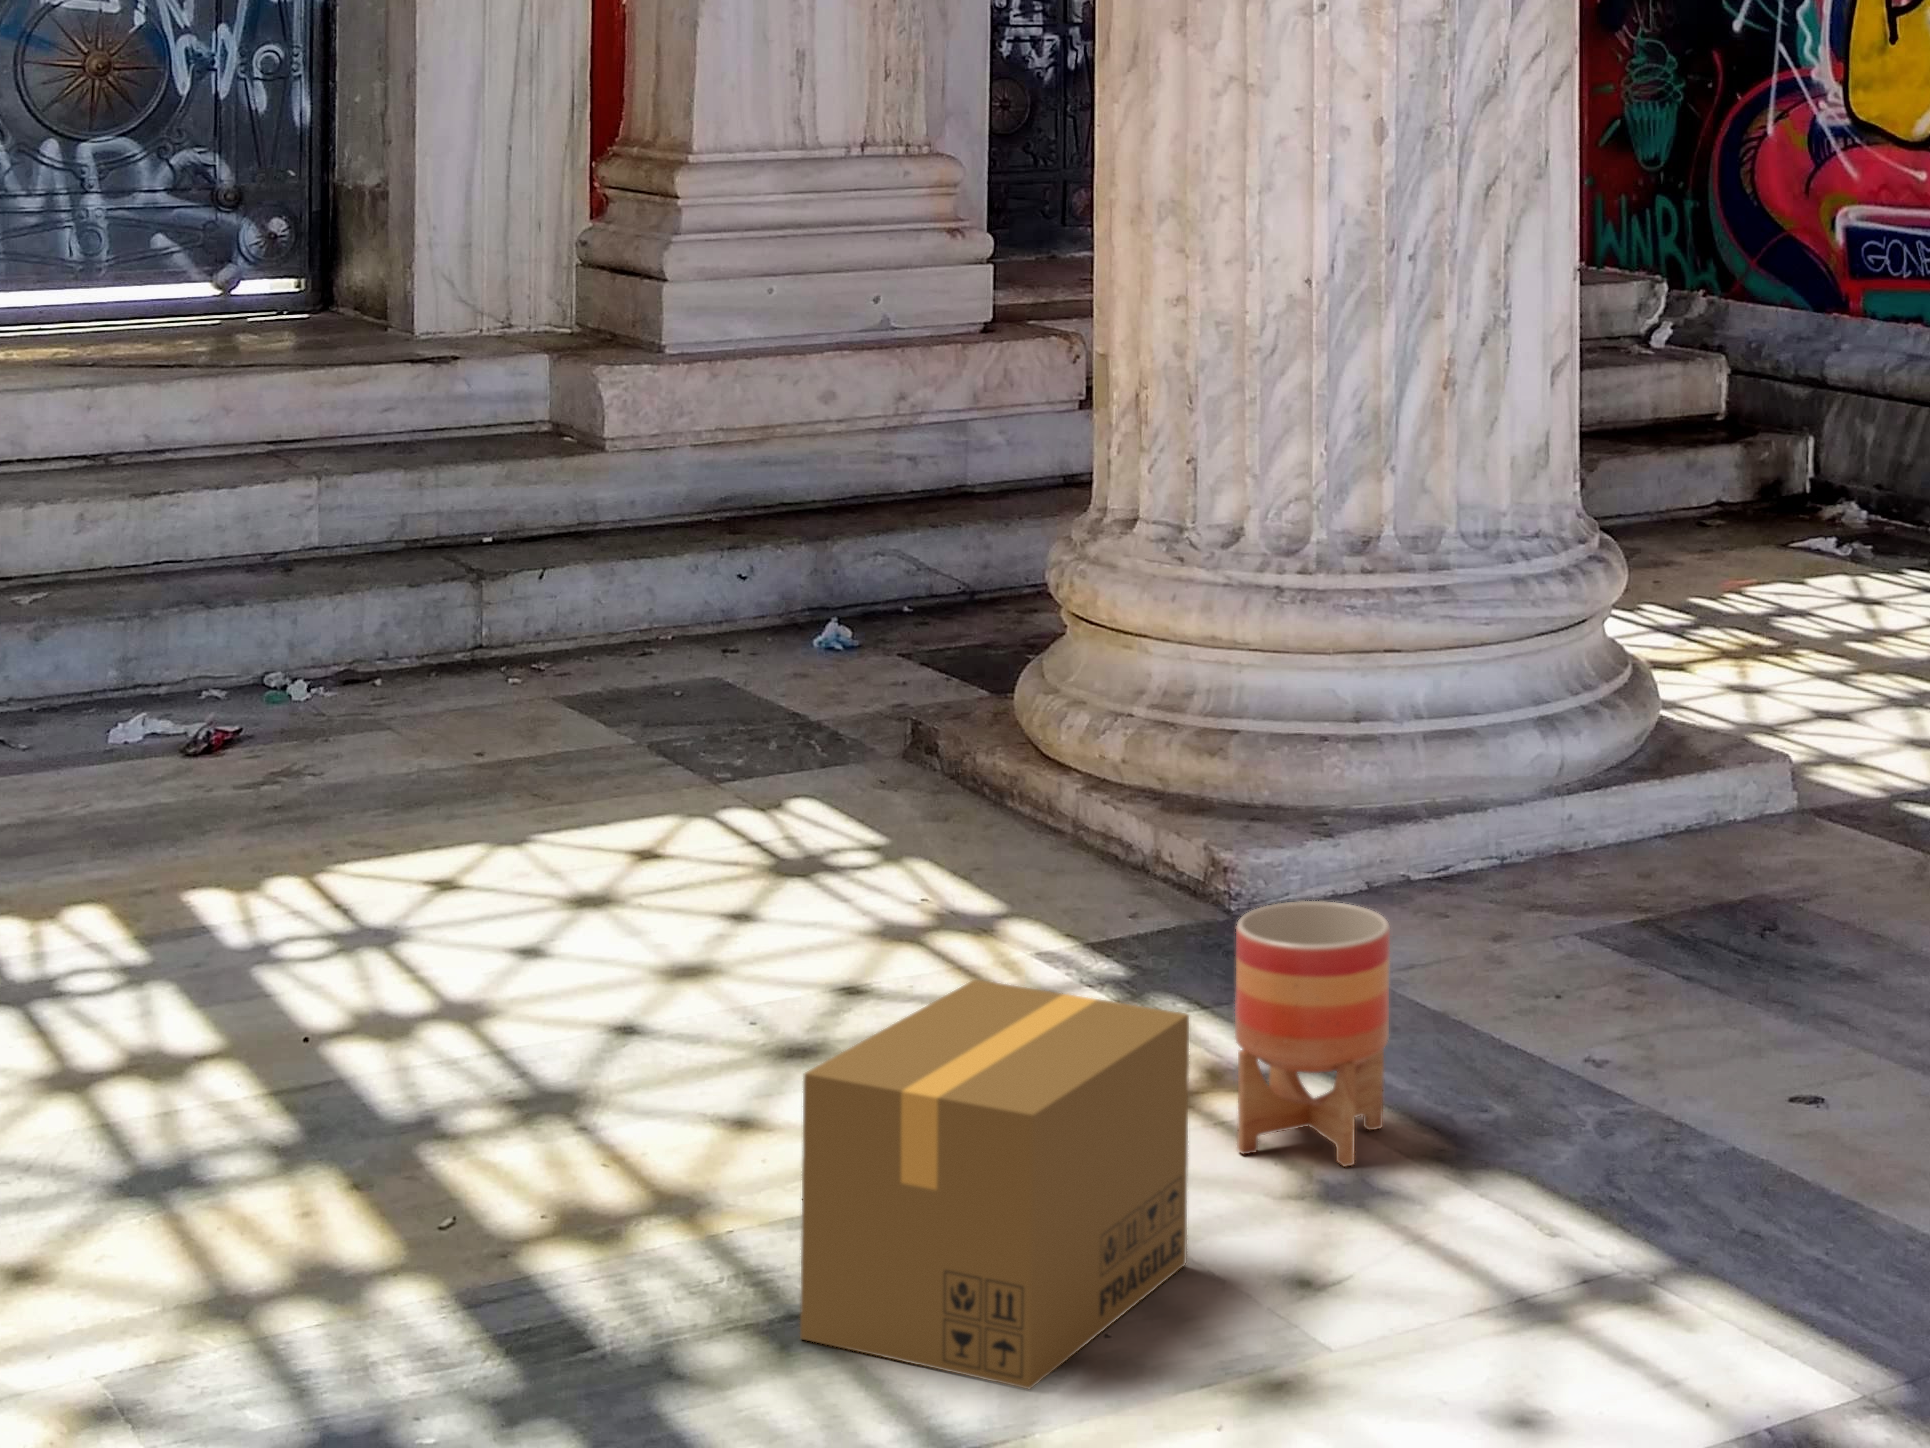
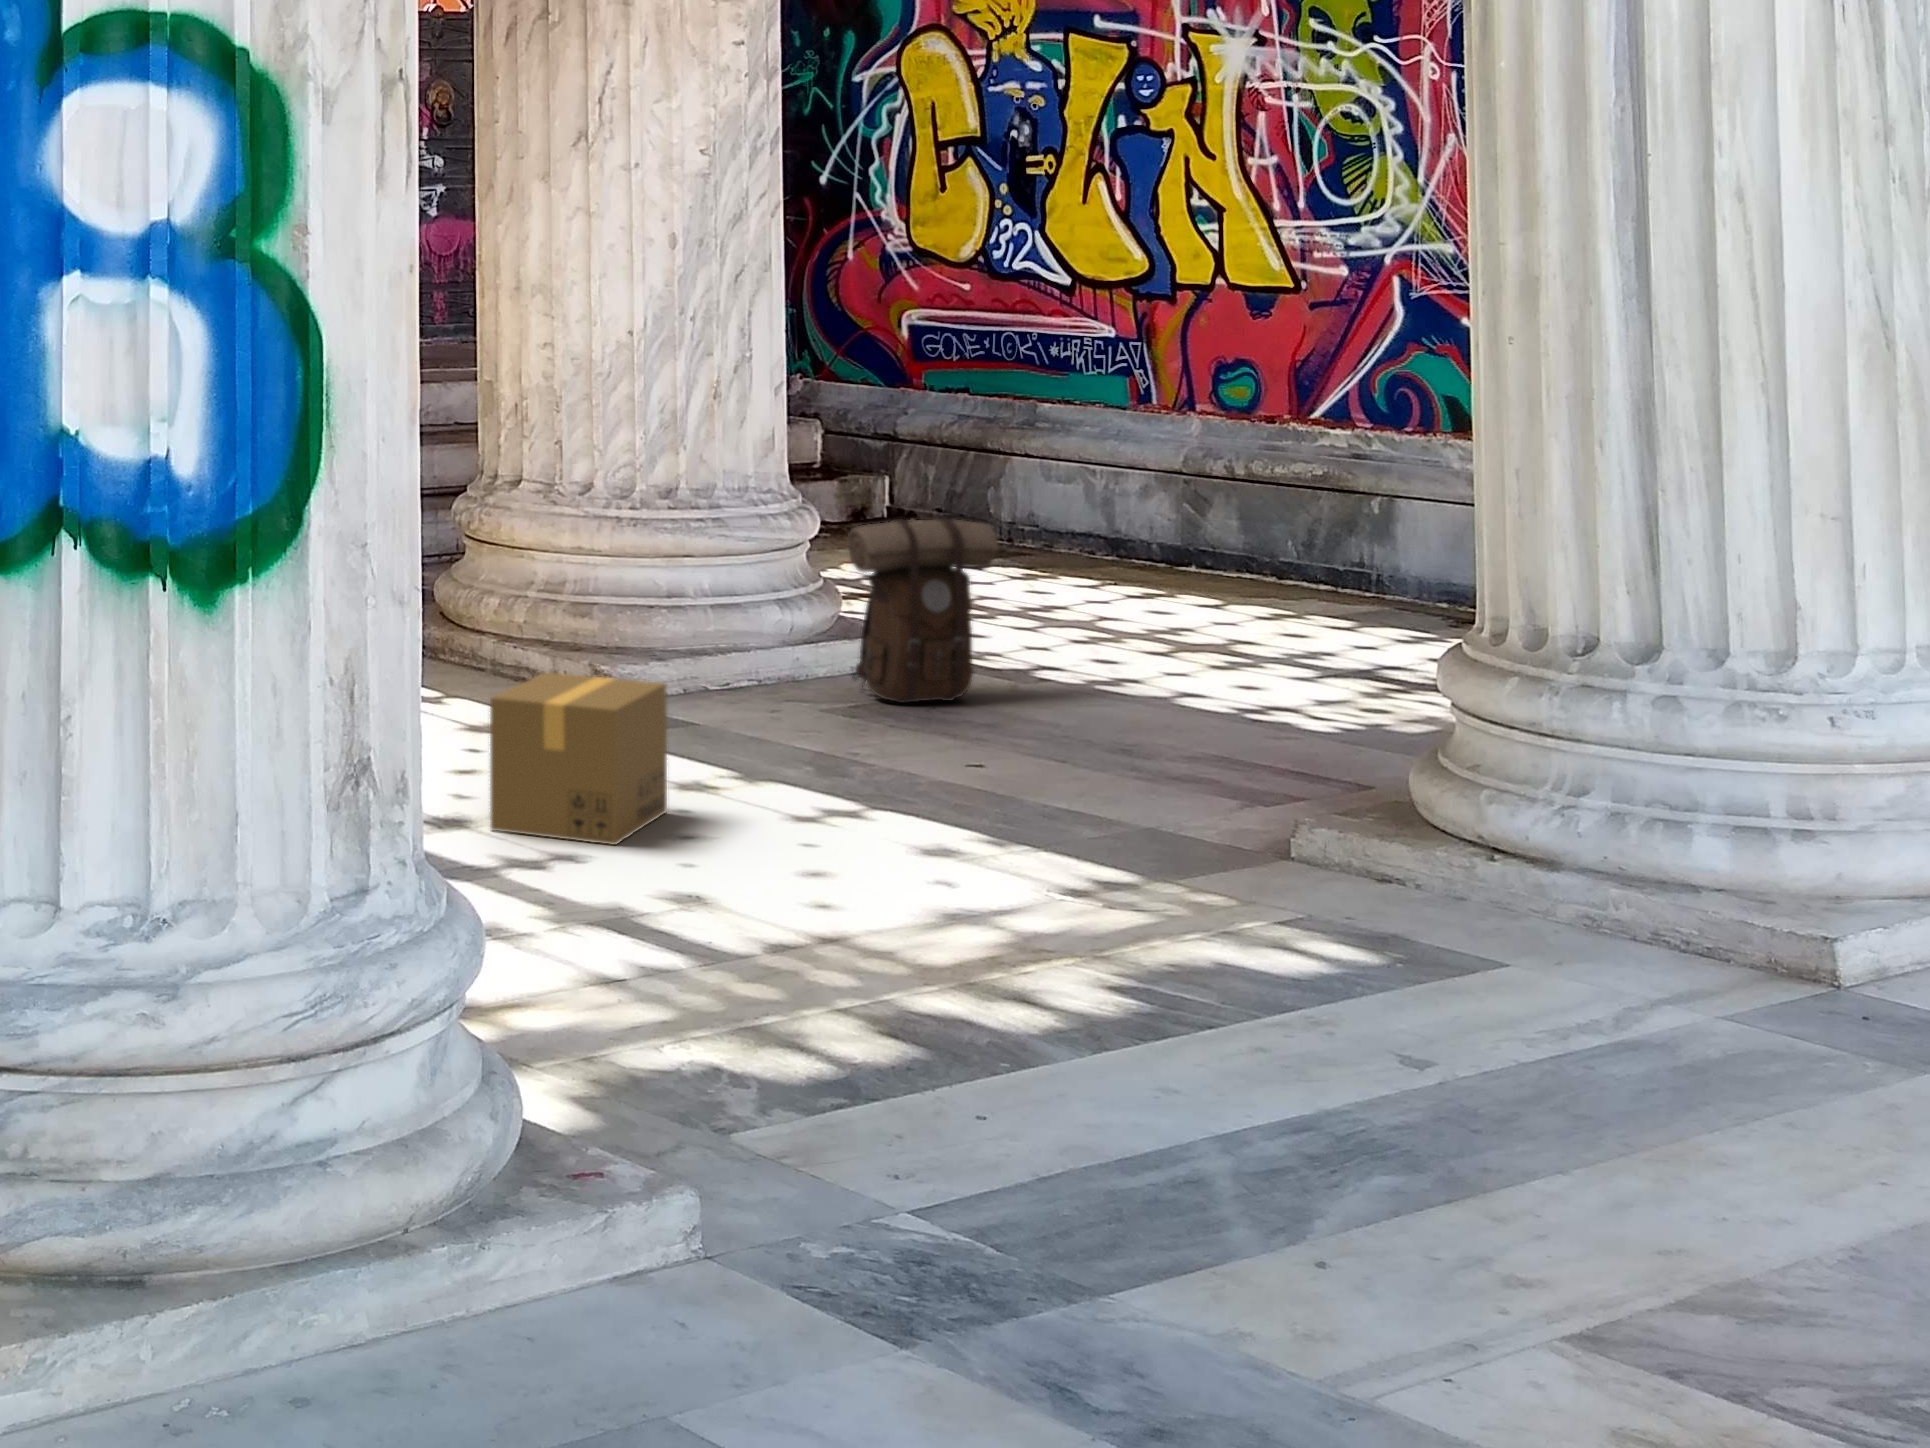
backpack: none [1642,599,1896,916] -> present [848,518,998,703]
planter: present [1235,901,1390,1166] -> none [664,652,748,785]

